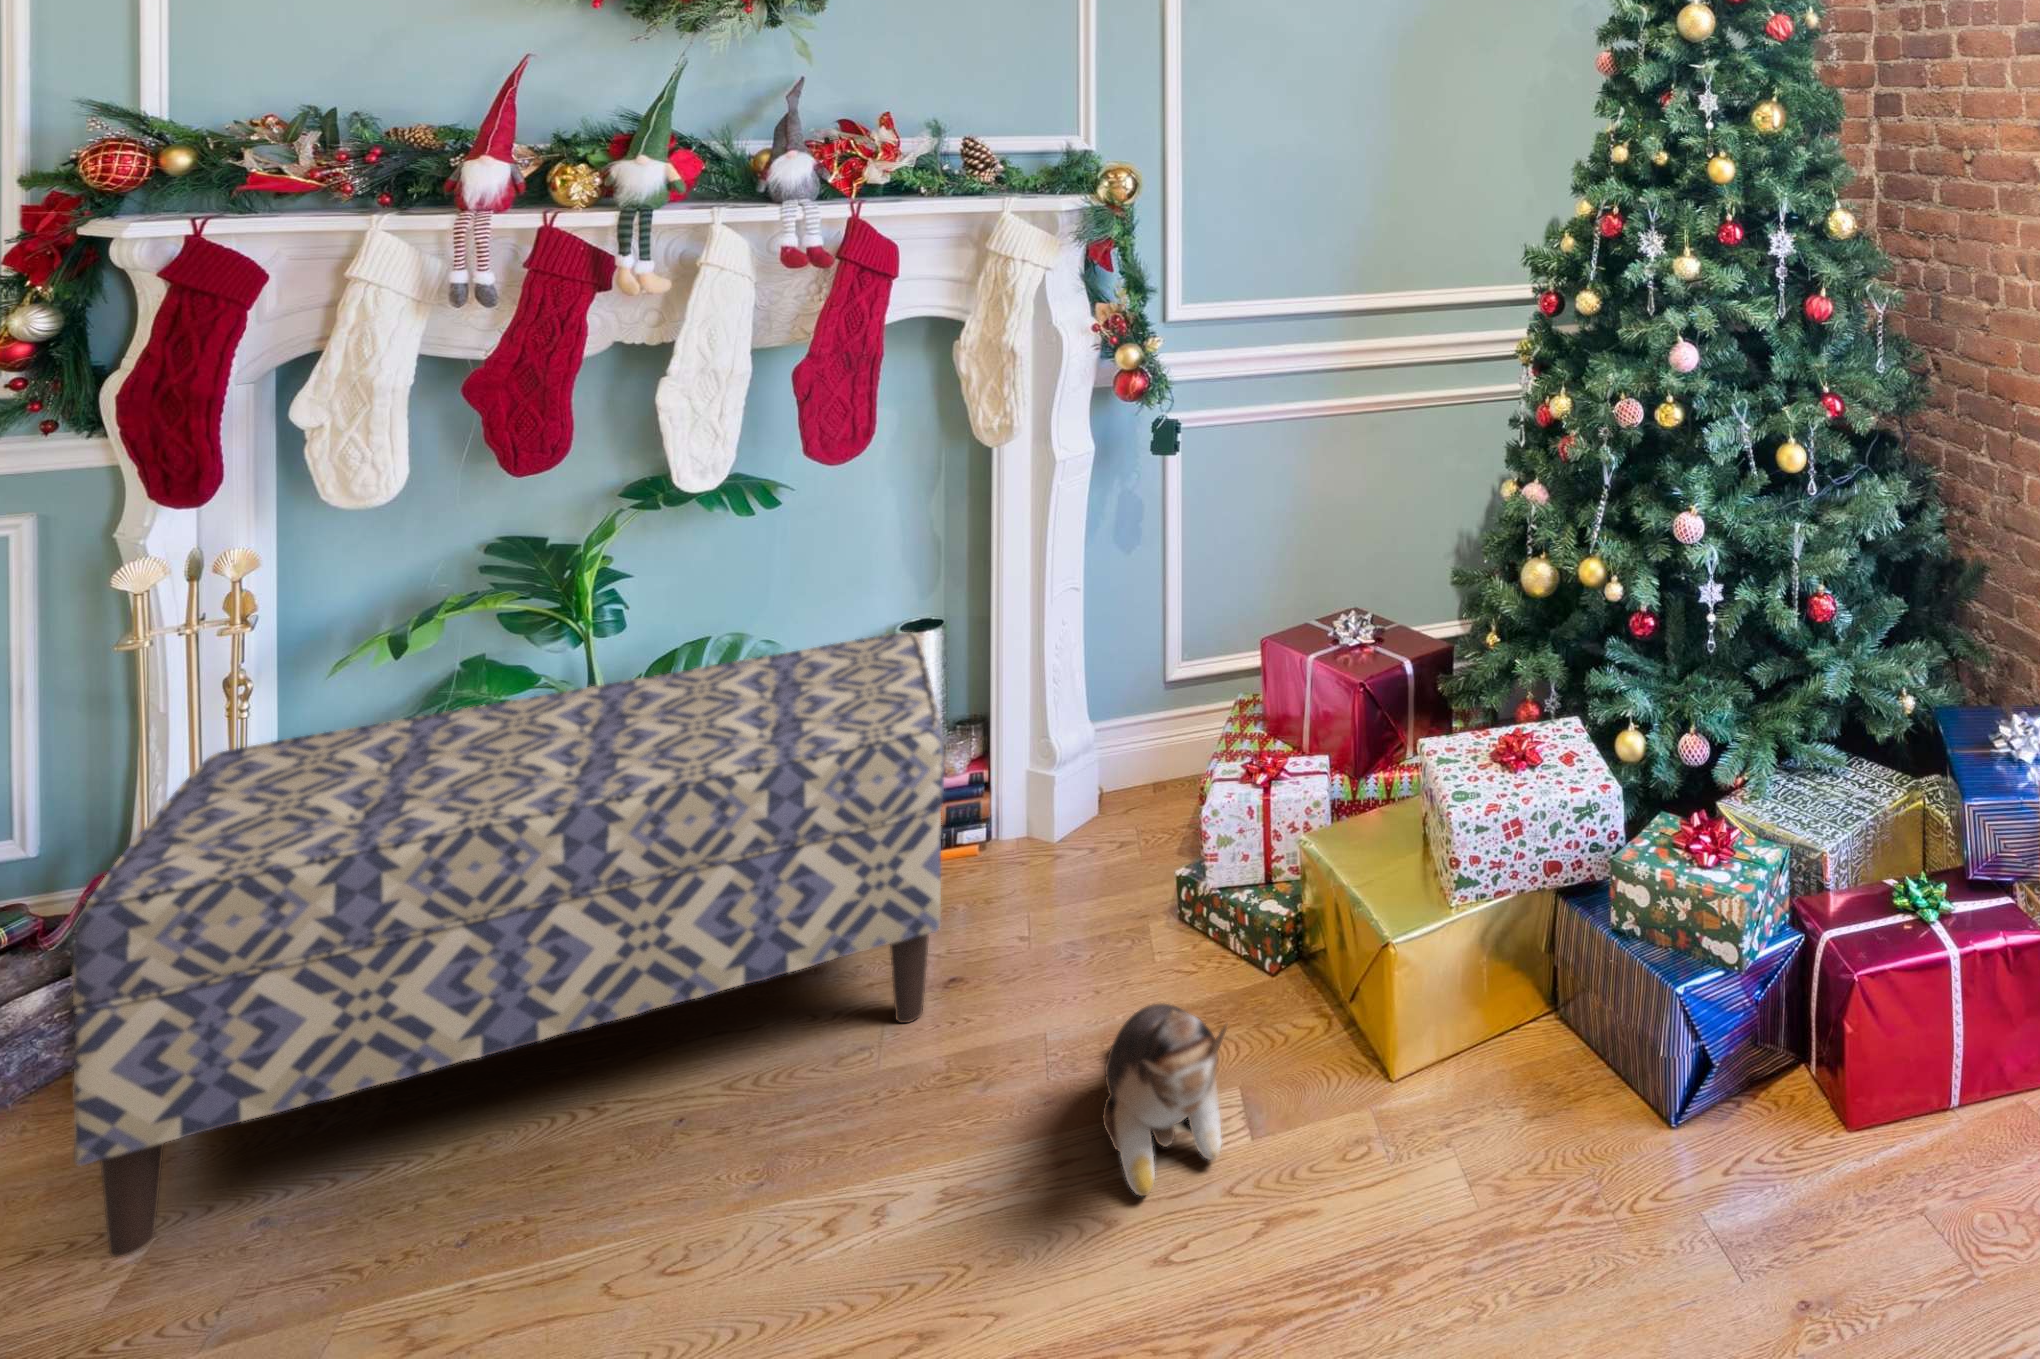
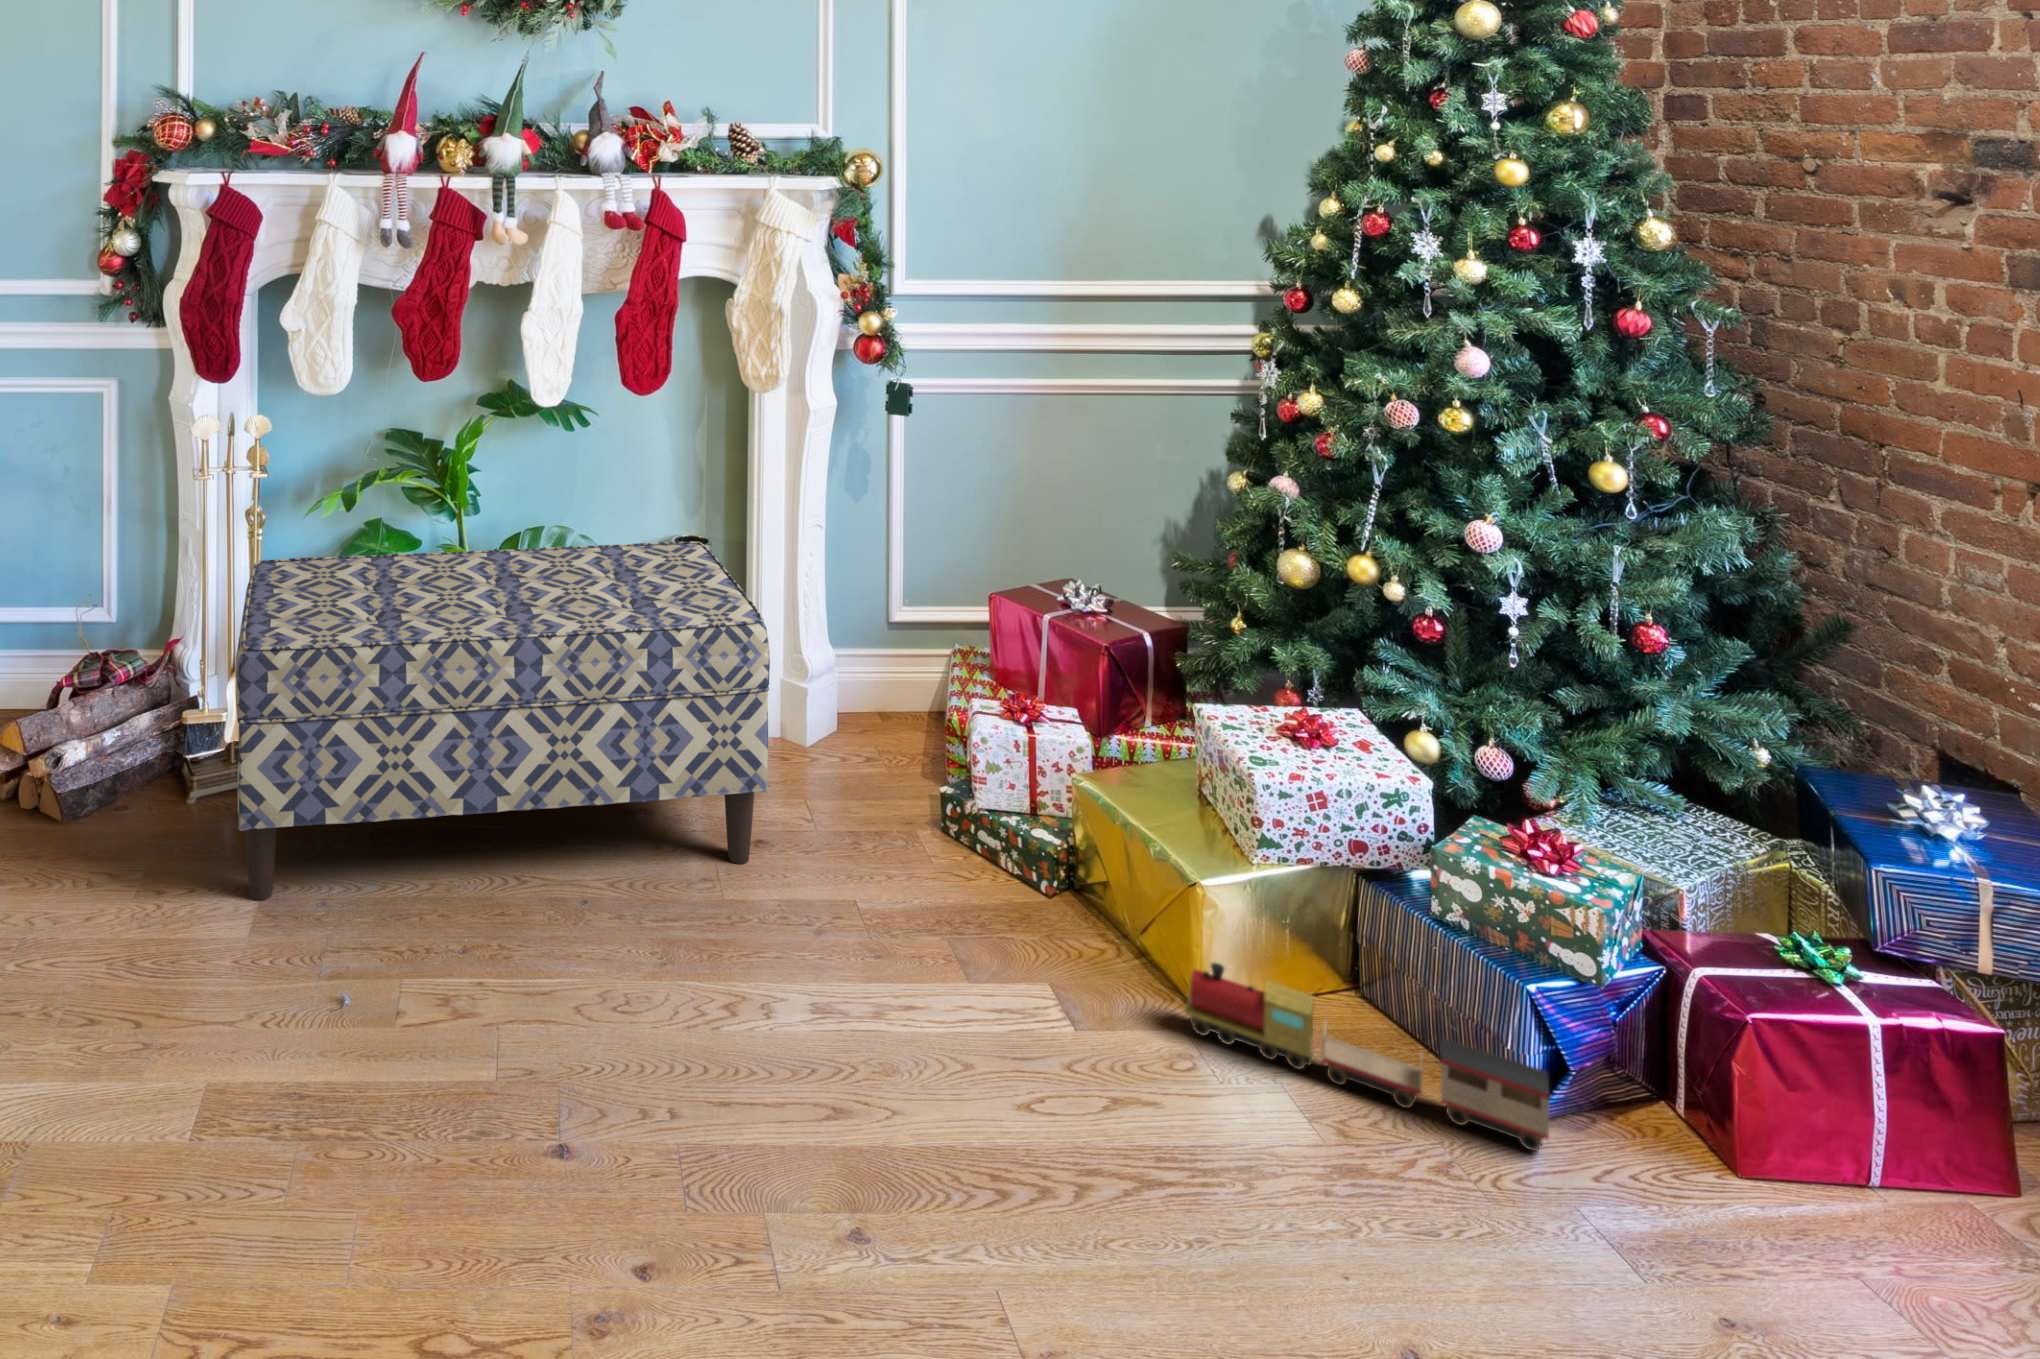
plush toy: present [1103,1003,1228,1196] -> none [931,887,1085,1047]
toy train: none [1361,1032,1685,1163] -> present [1185,963,1549,1150]

